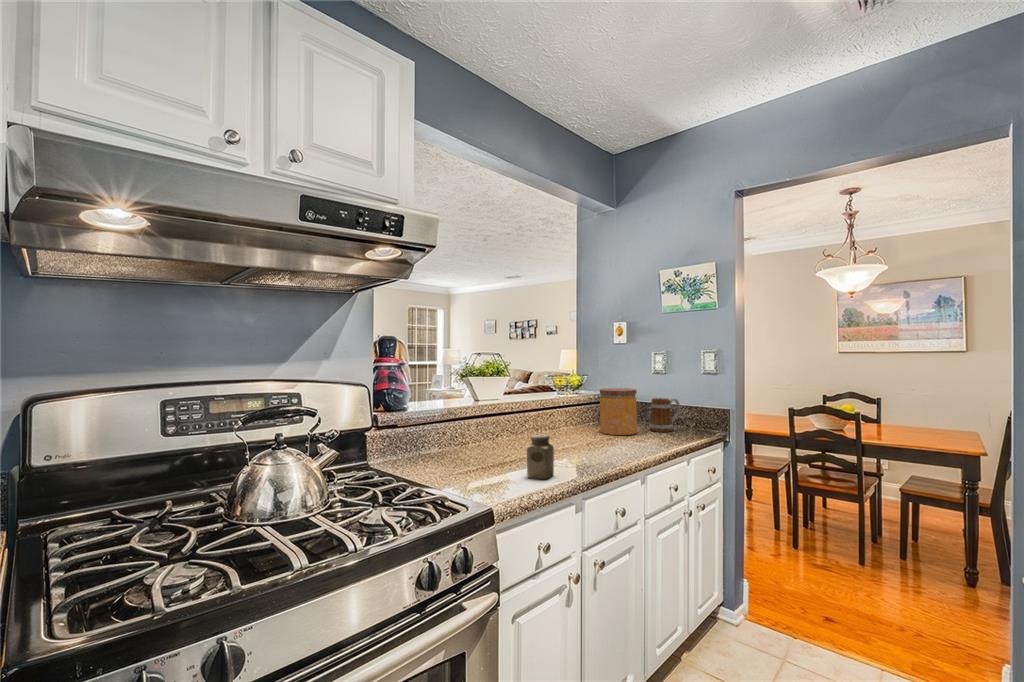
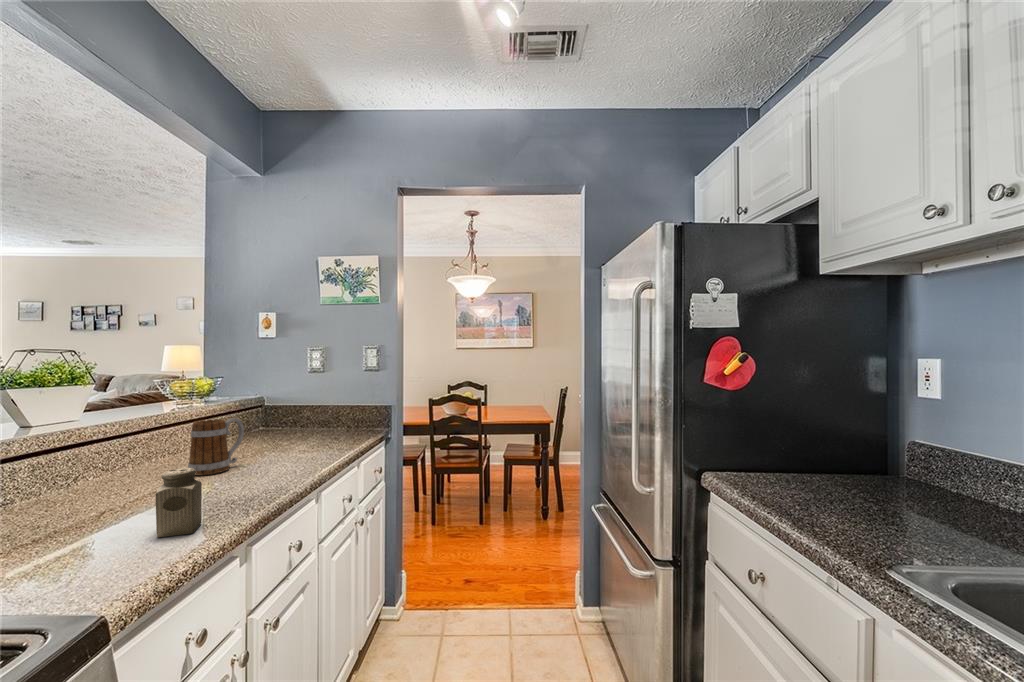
jar: present [600,388,637,435] -> none [245,391,295,449]
mug: present [650,398,680,432] -> present [188,418,244,475]

